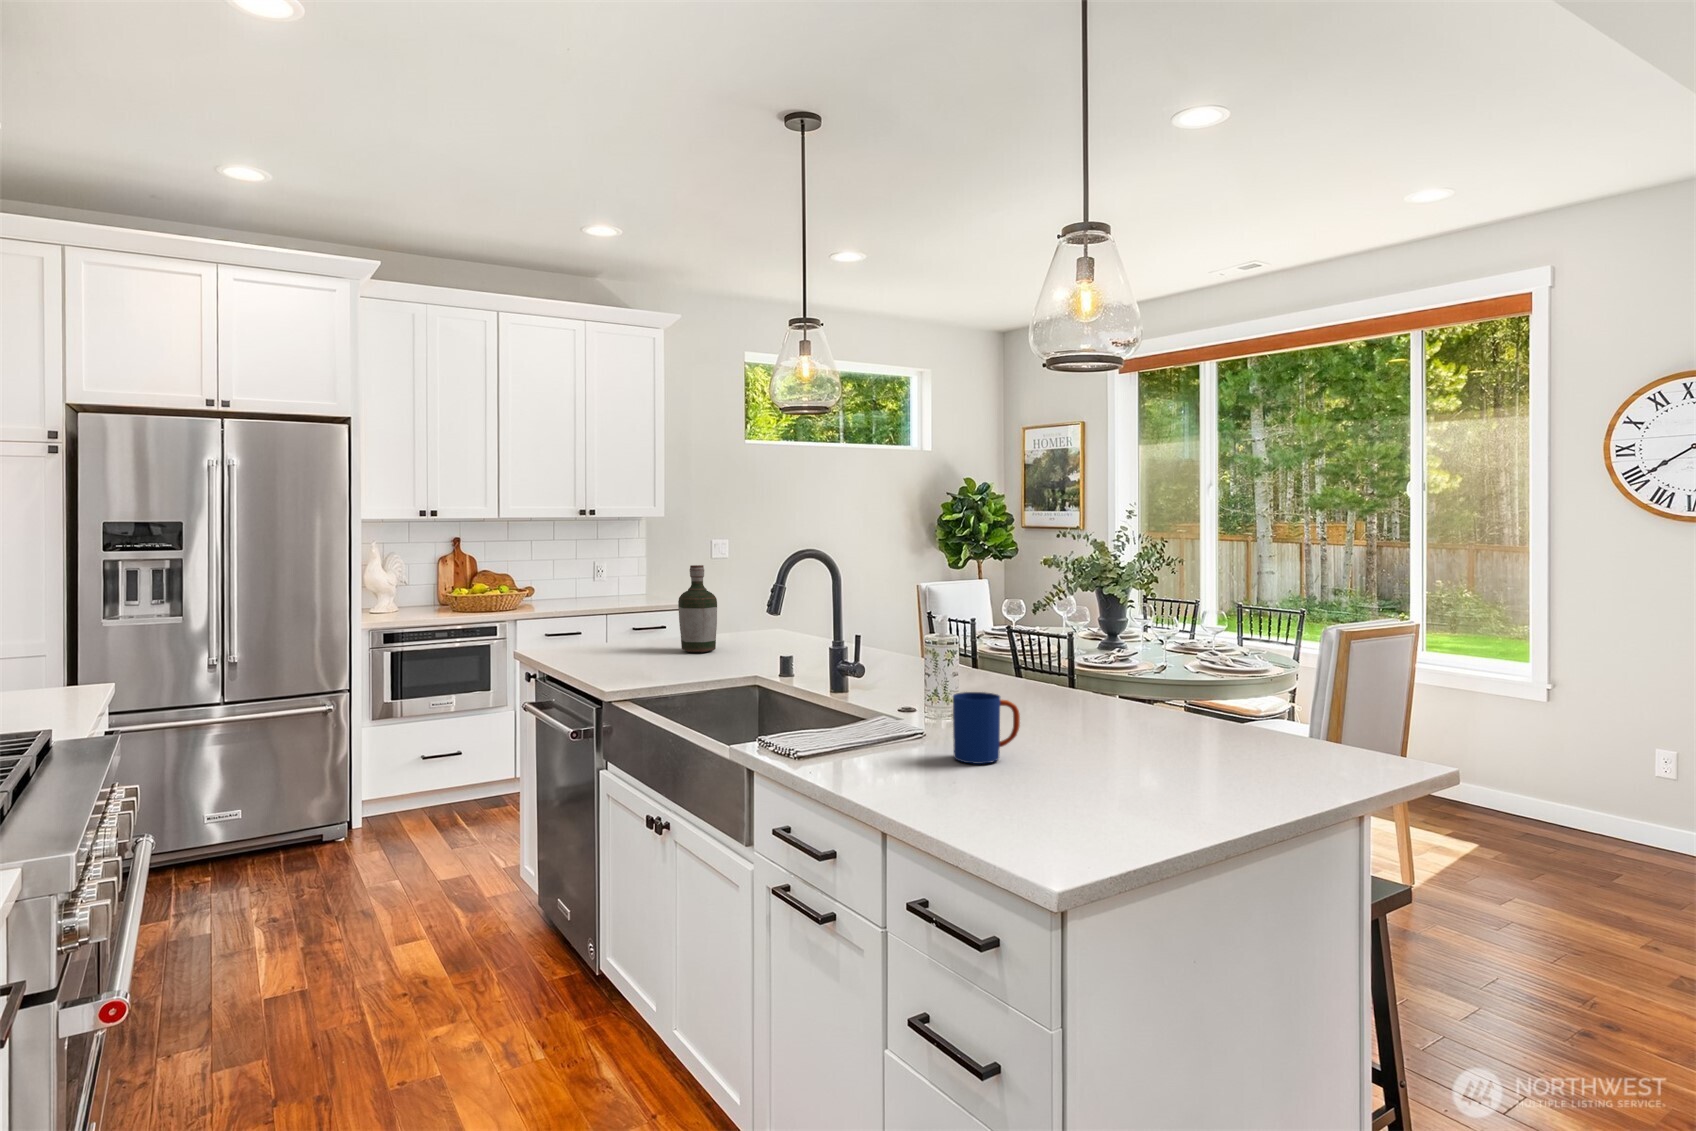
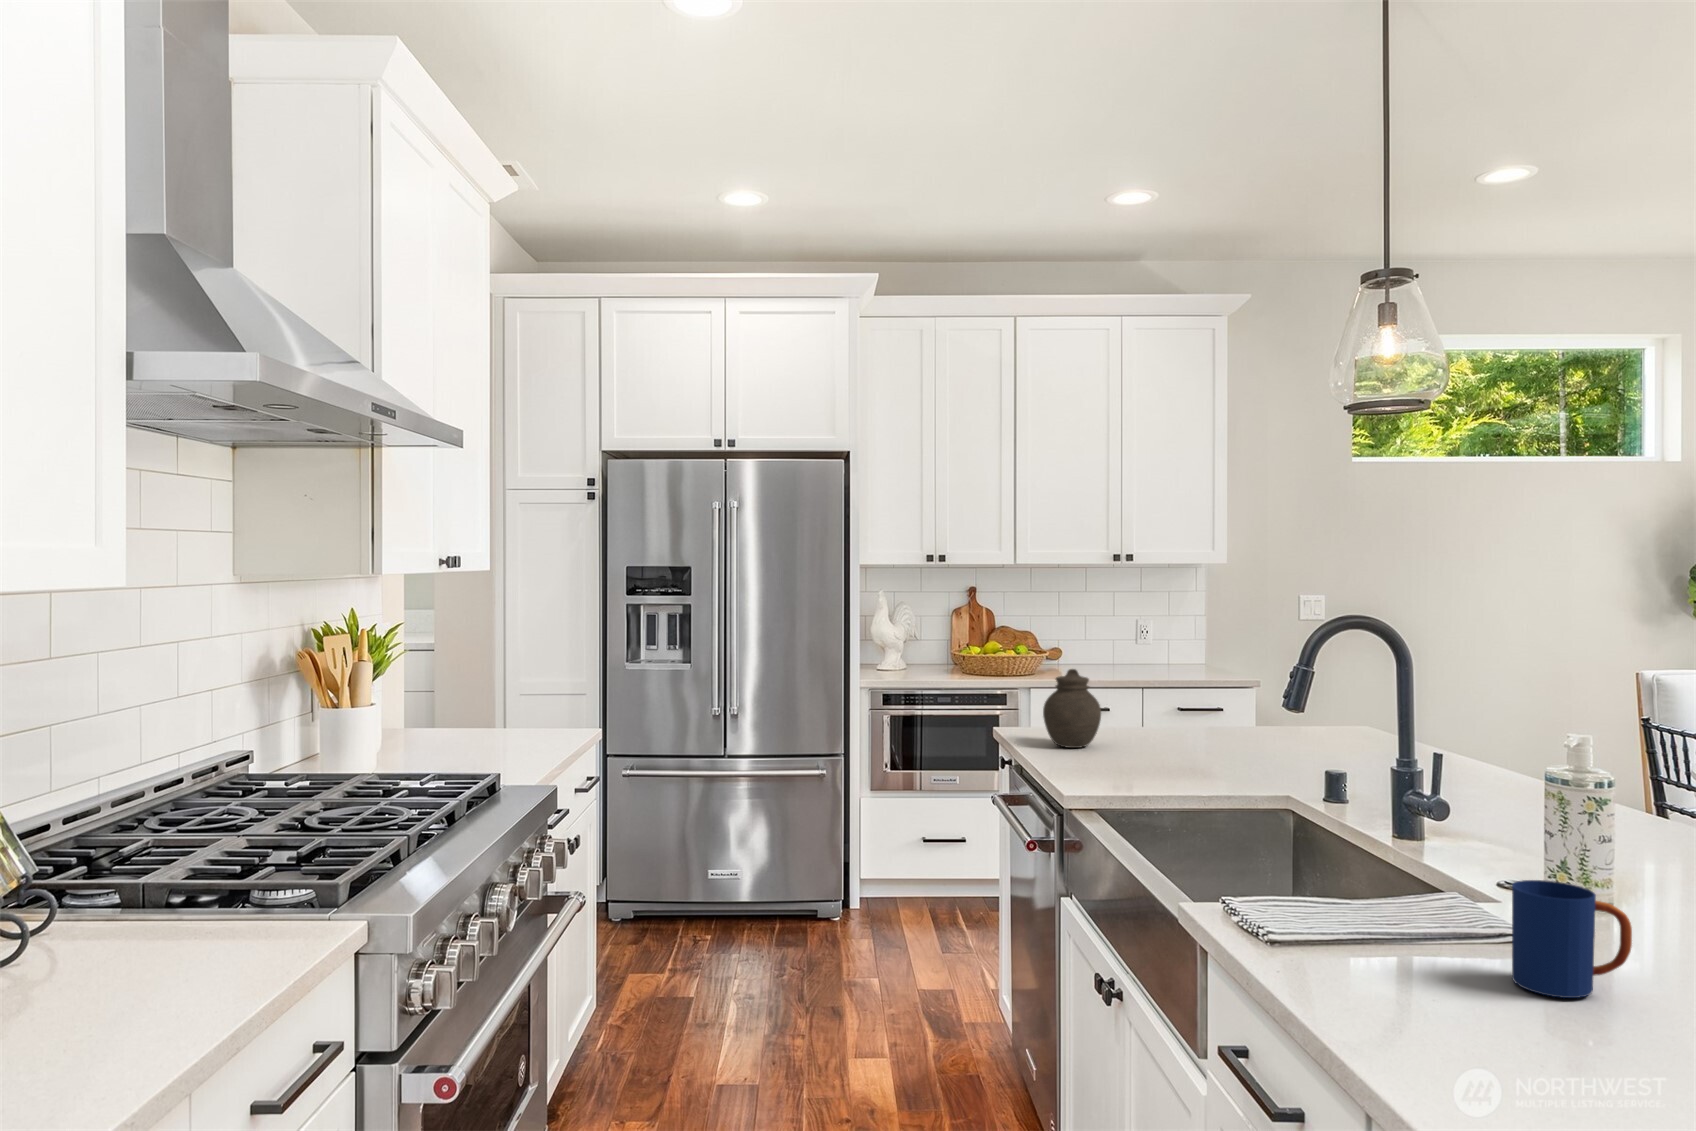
bottle: present [678,565,717,652] -> none [1196,639,1247,755]
jar: none [558,594,606,657] -> present [1043,669,1101,748]

